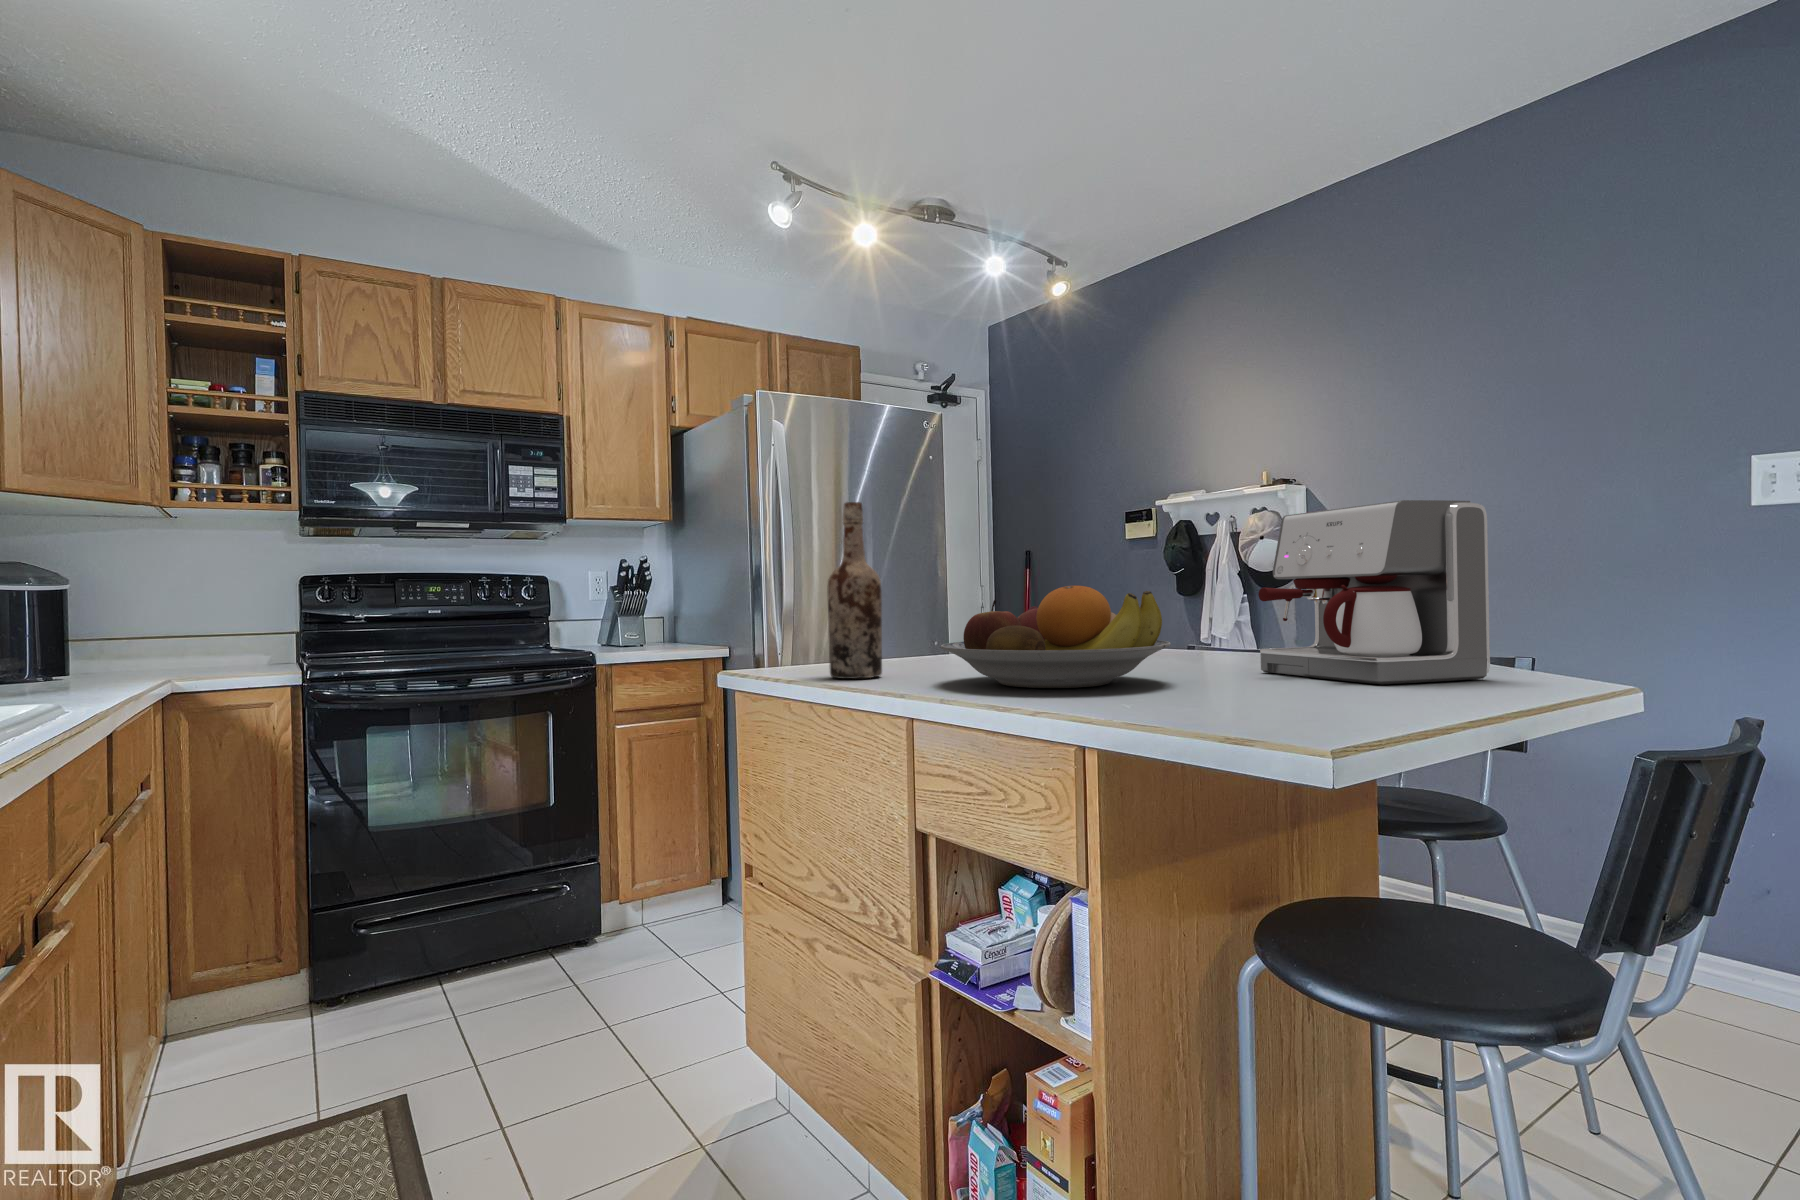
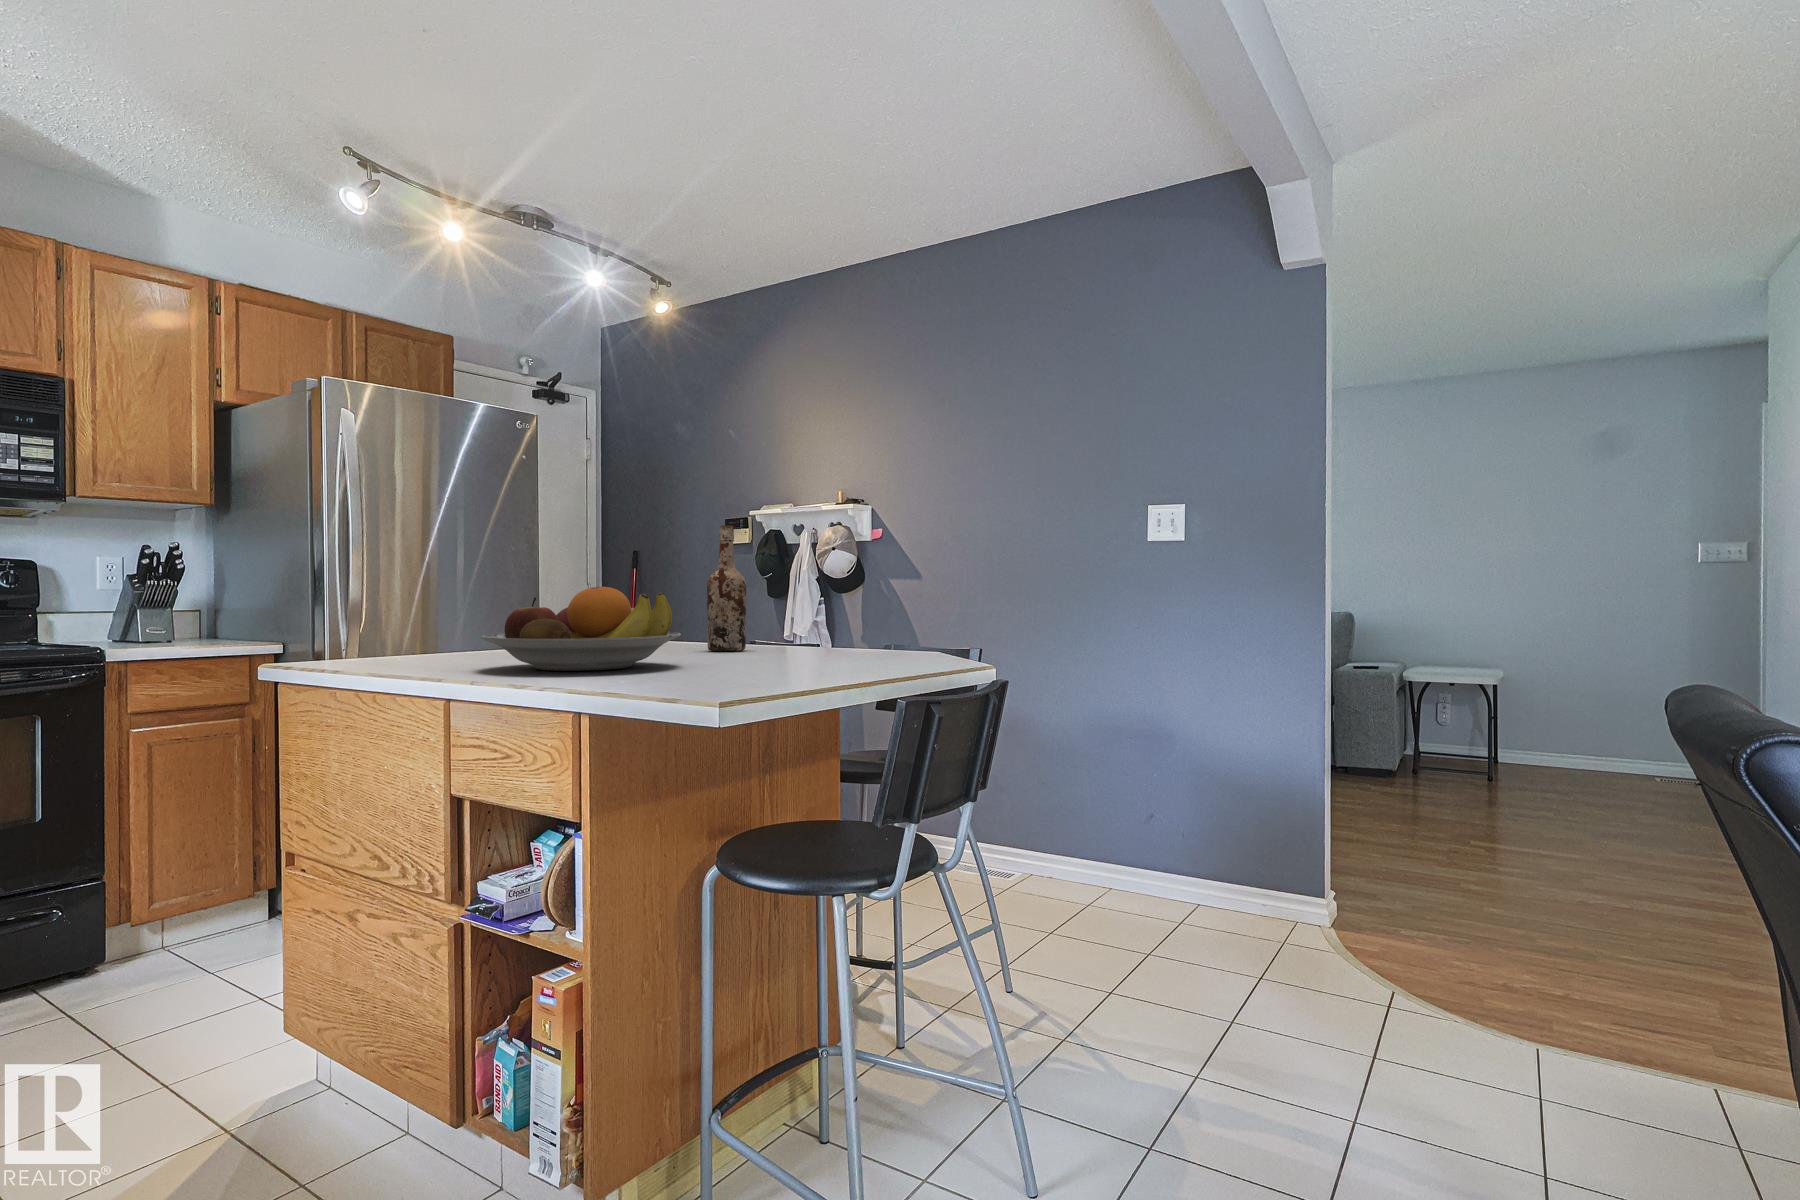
coffee maker: present [1258,500,1490,684] -> none [757,530,912,665]
wine bottle: present [828,502,882,679] -> present [707,526,746,651]

